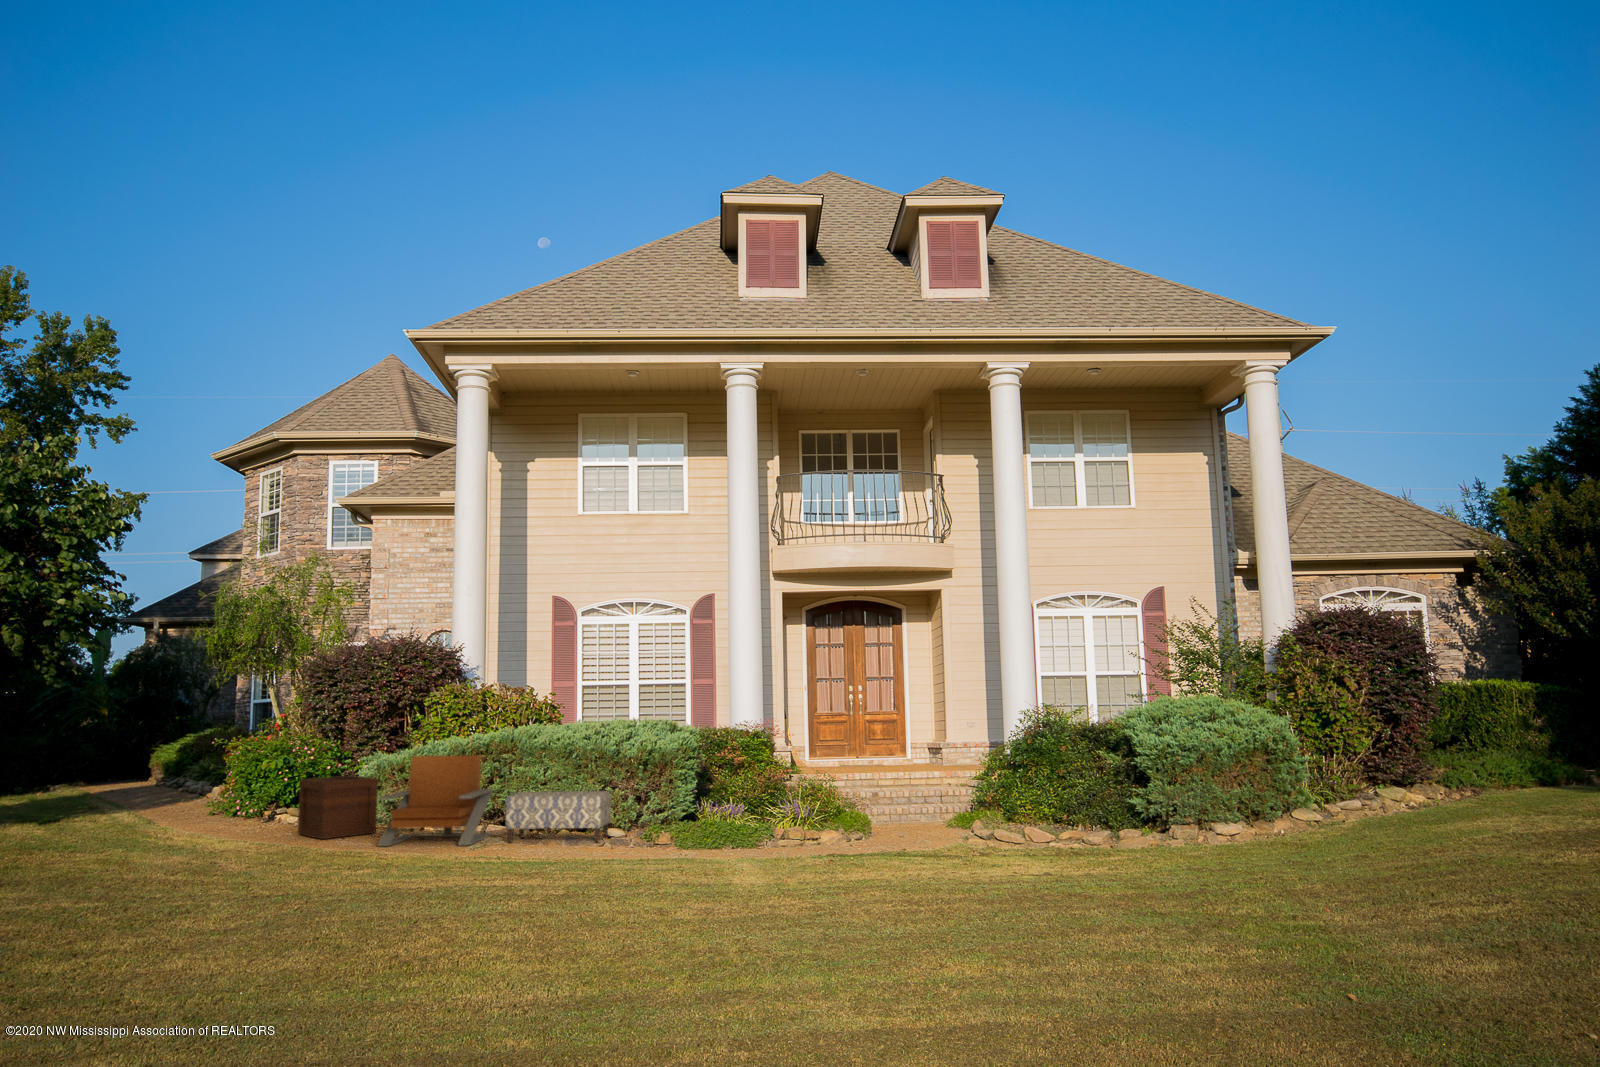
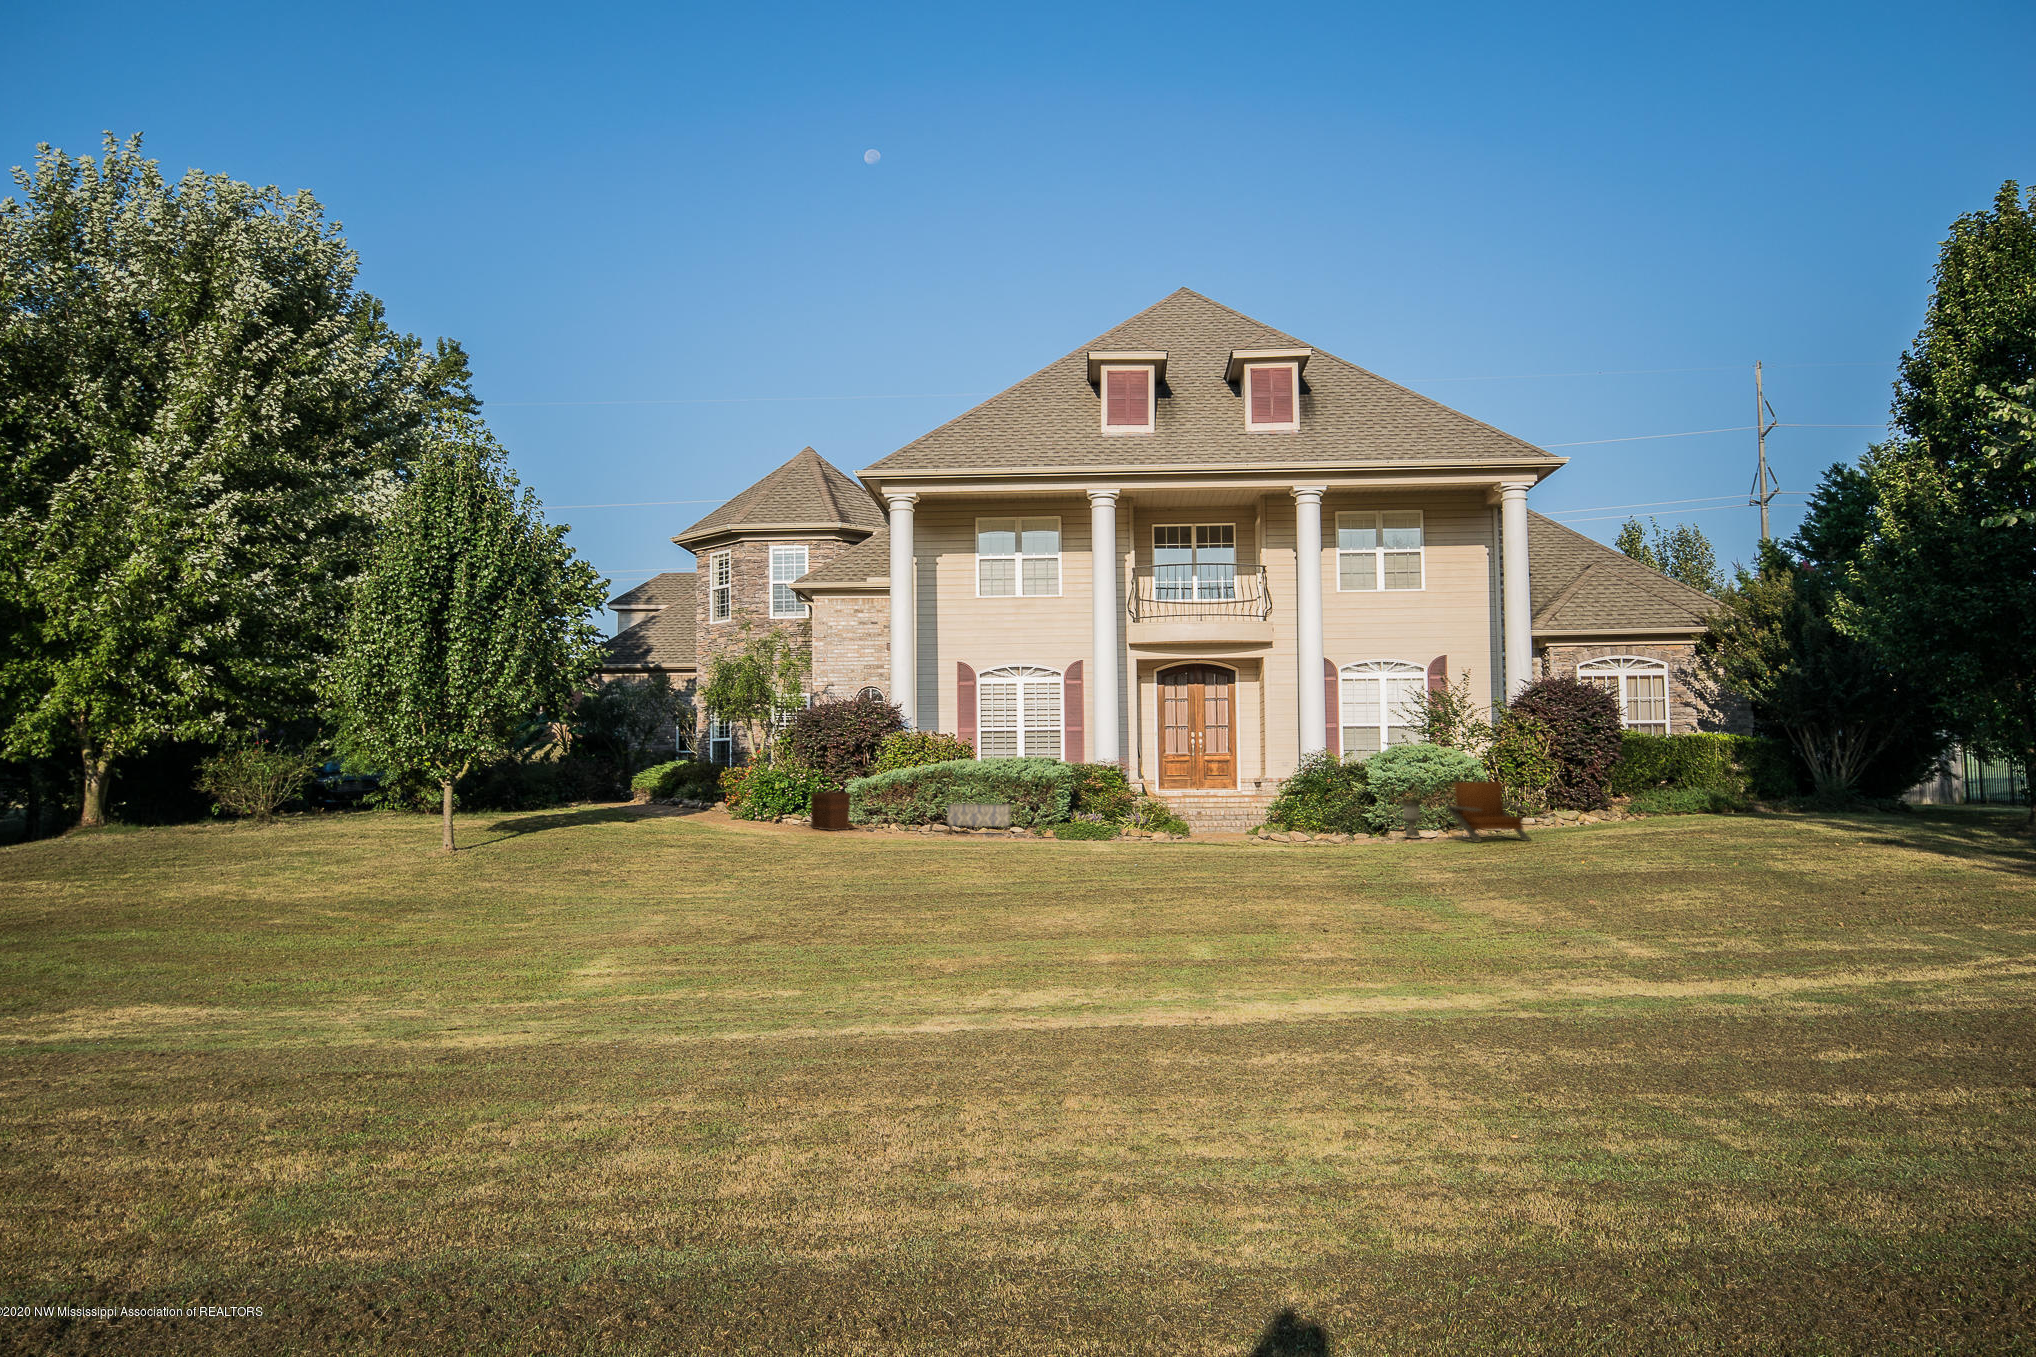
lounge chair: present [378,755,493,846] -> present [1446,781,1531,842]
planter: none [1183,772,1220,836] -> present [1401,798,1422,839]

